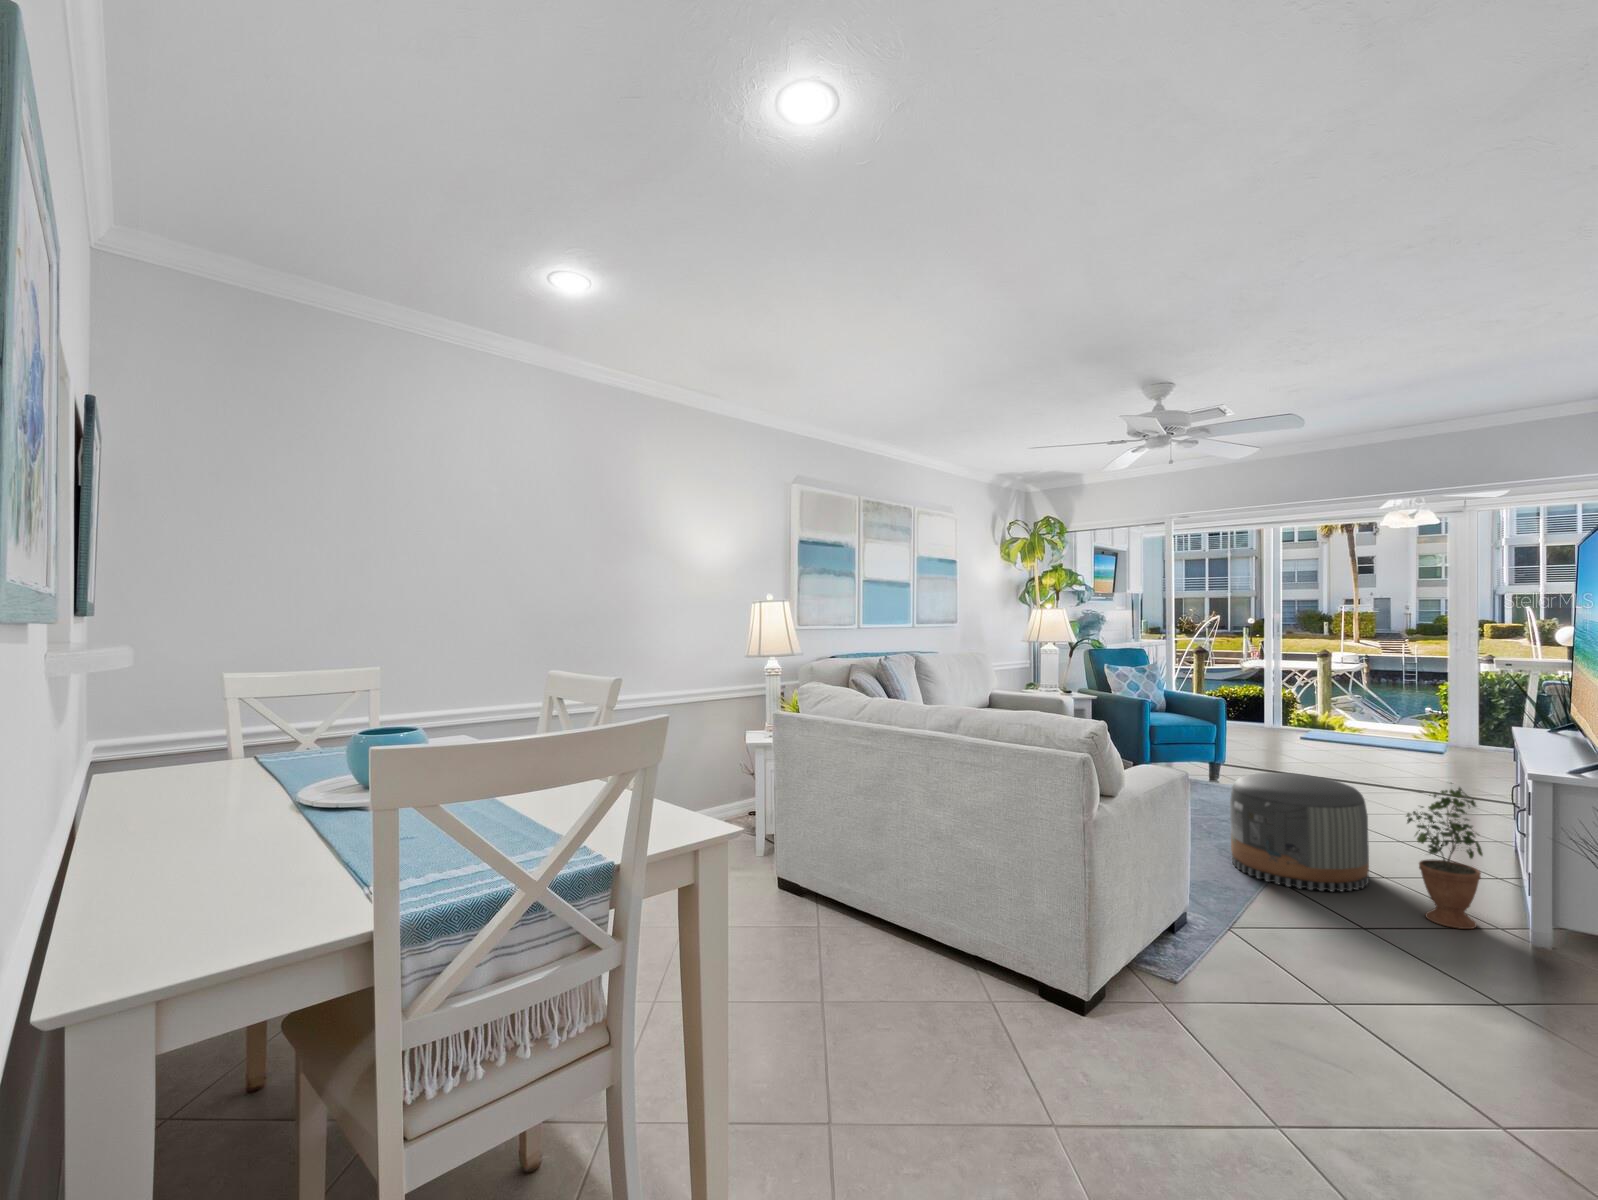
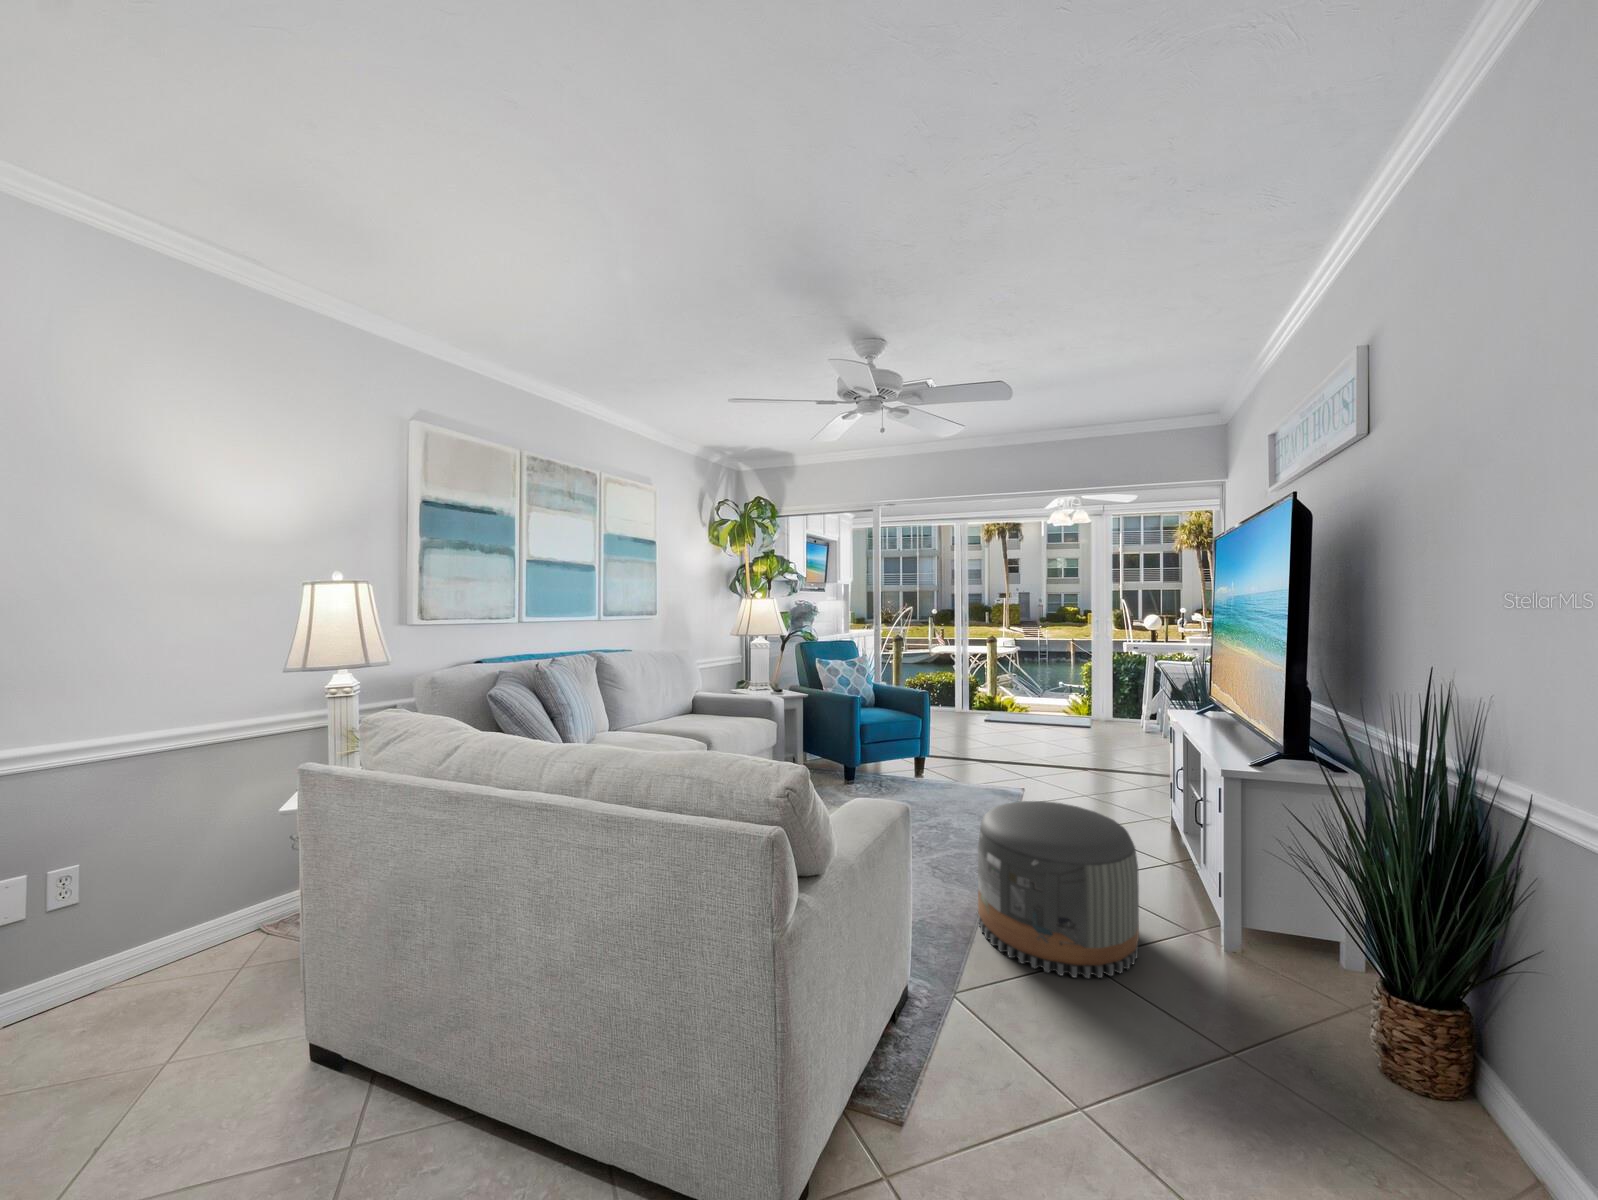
potted plant: present [1406,787,1483,929] -> none [1205,826,1305,1036]

